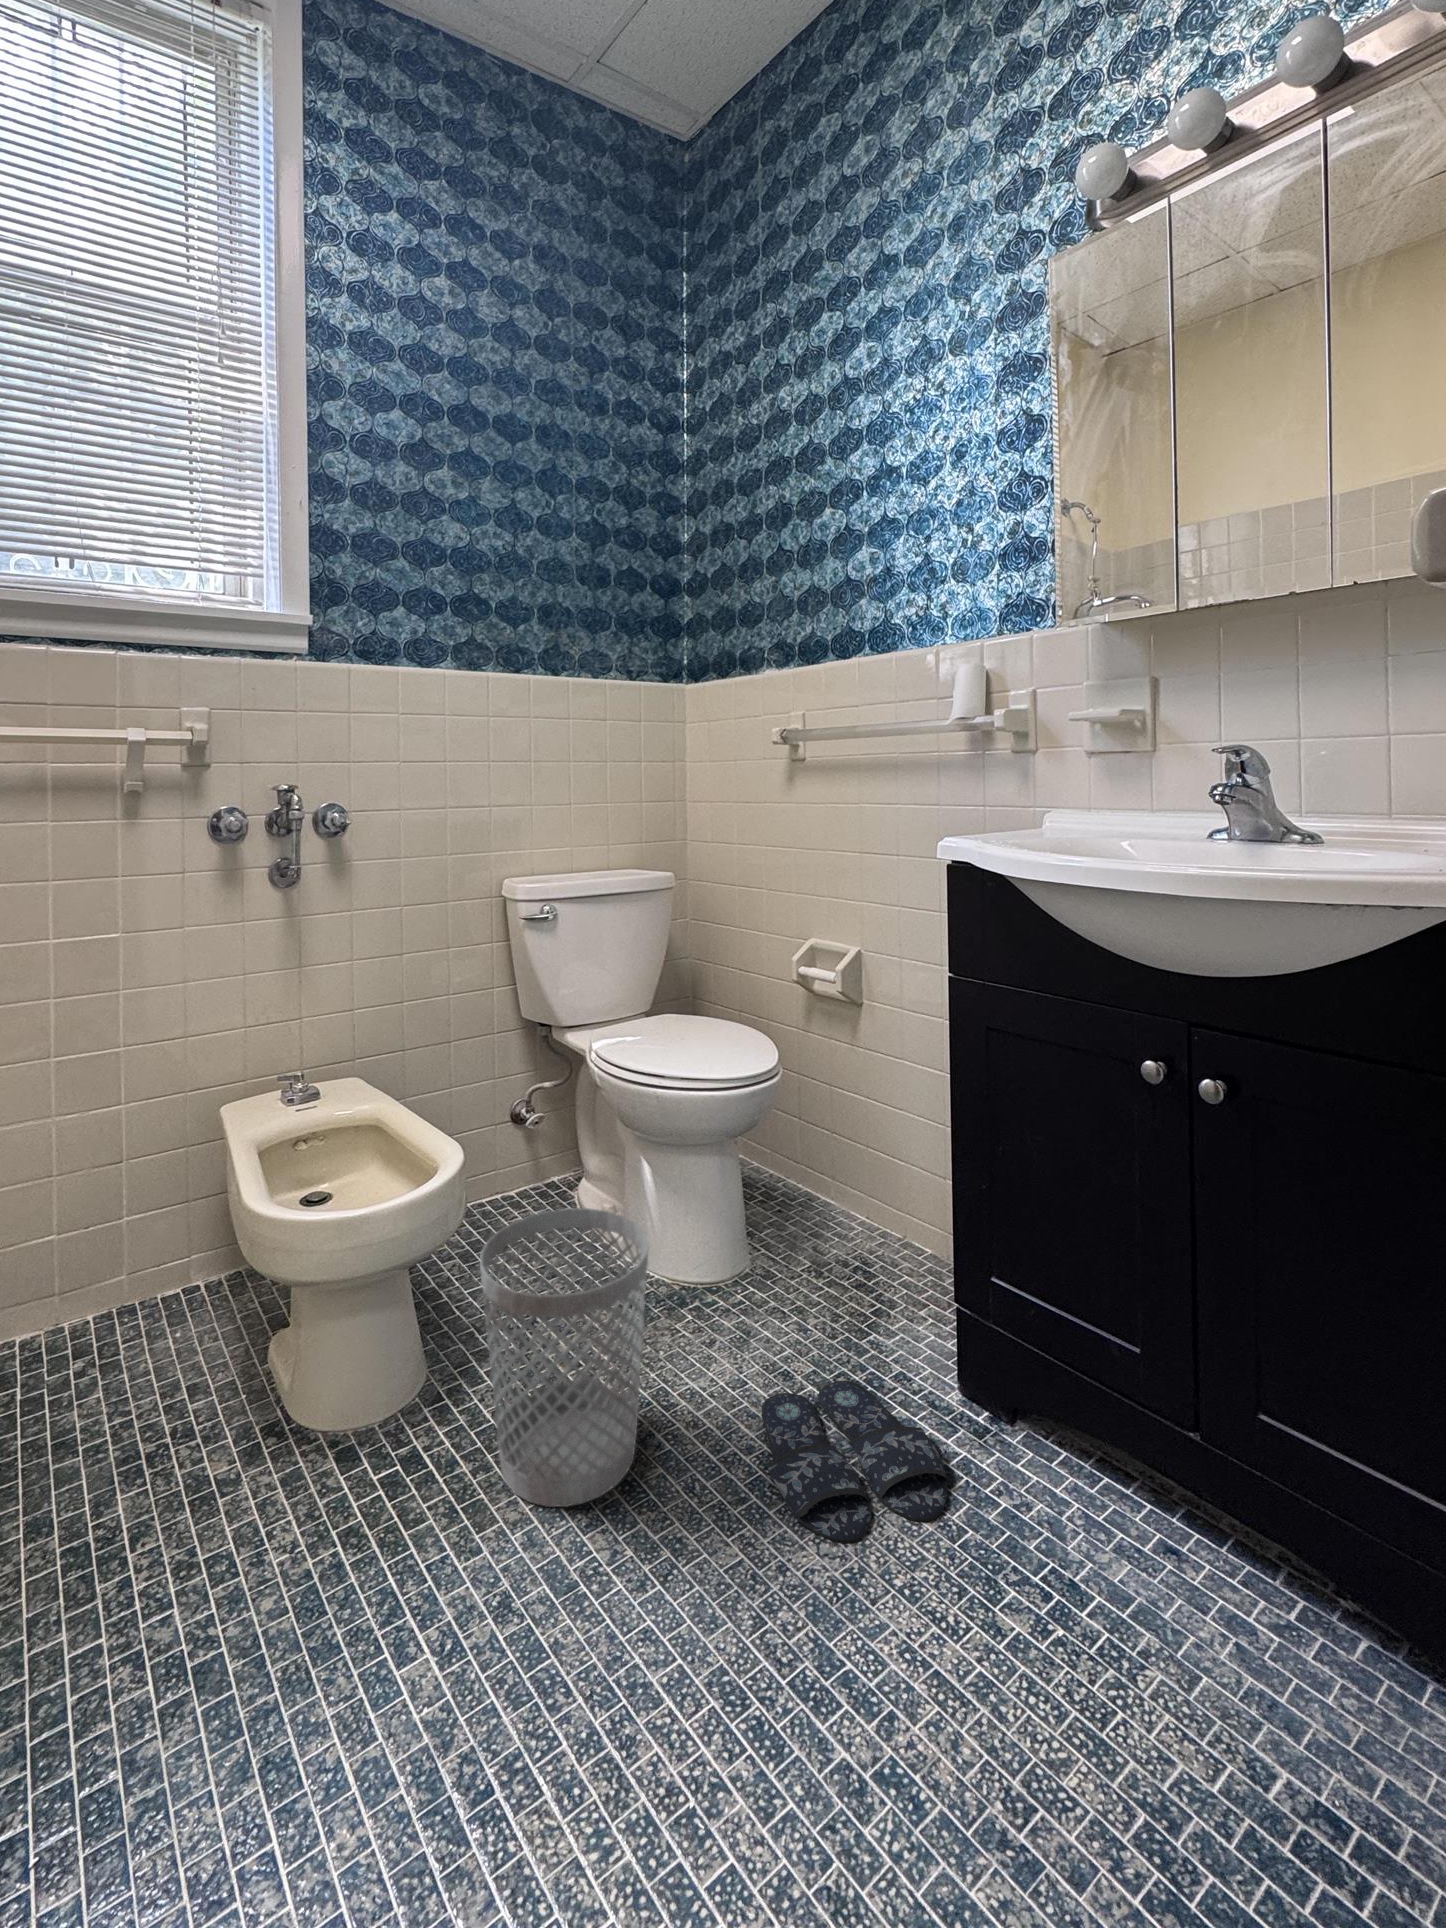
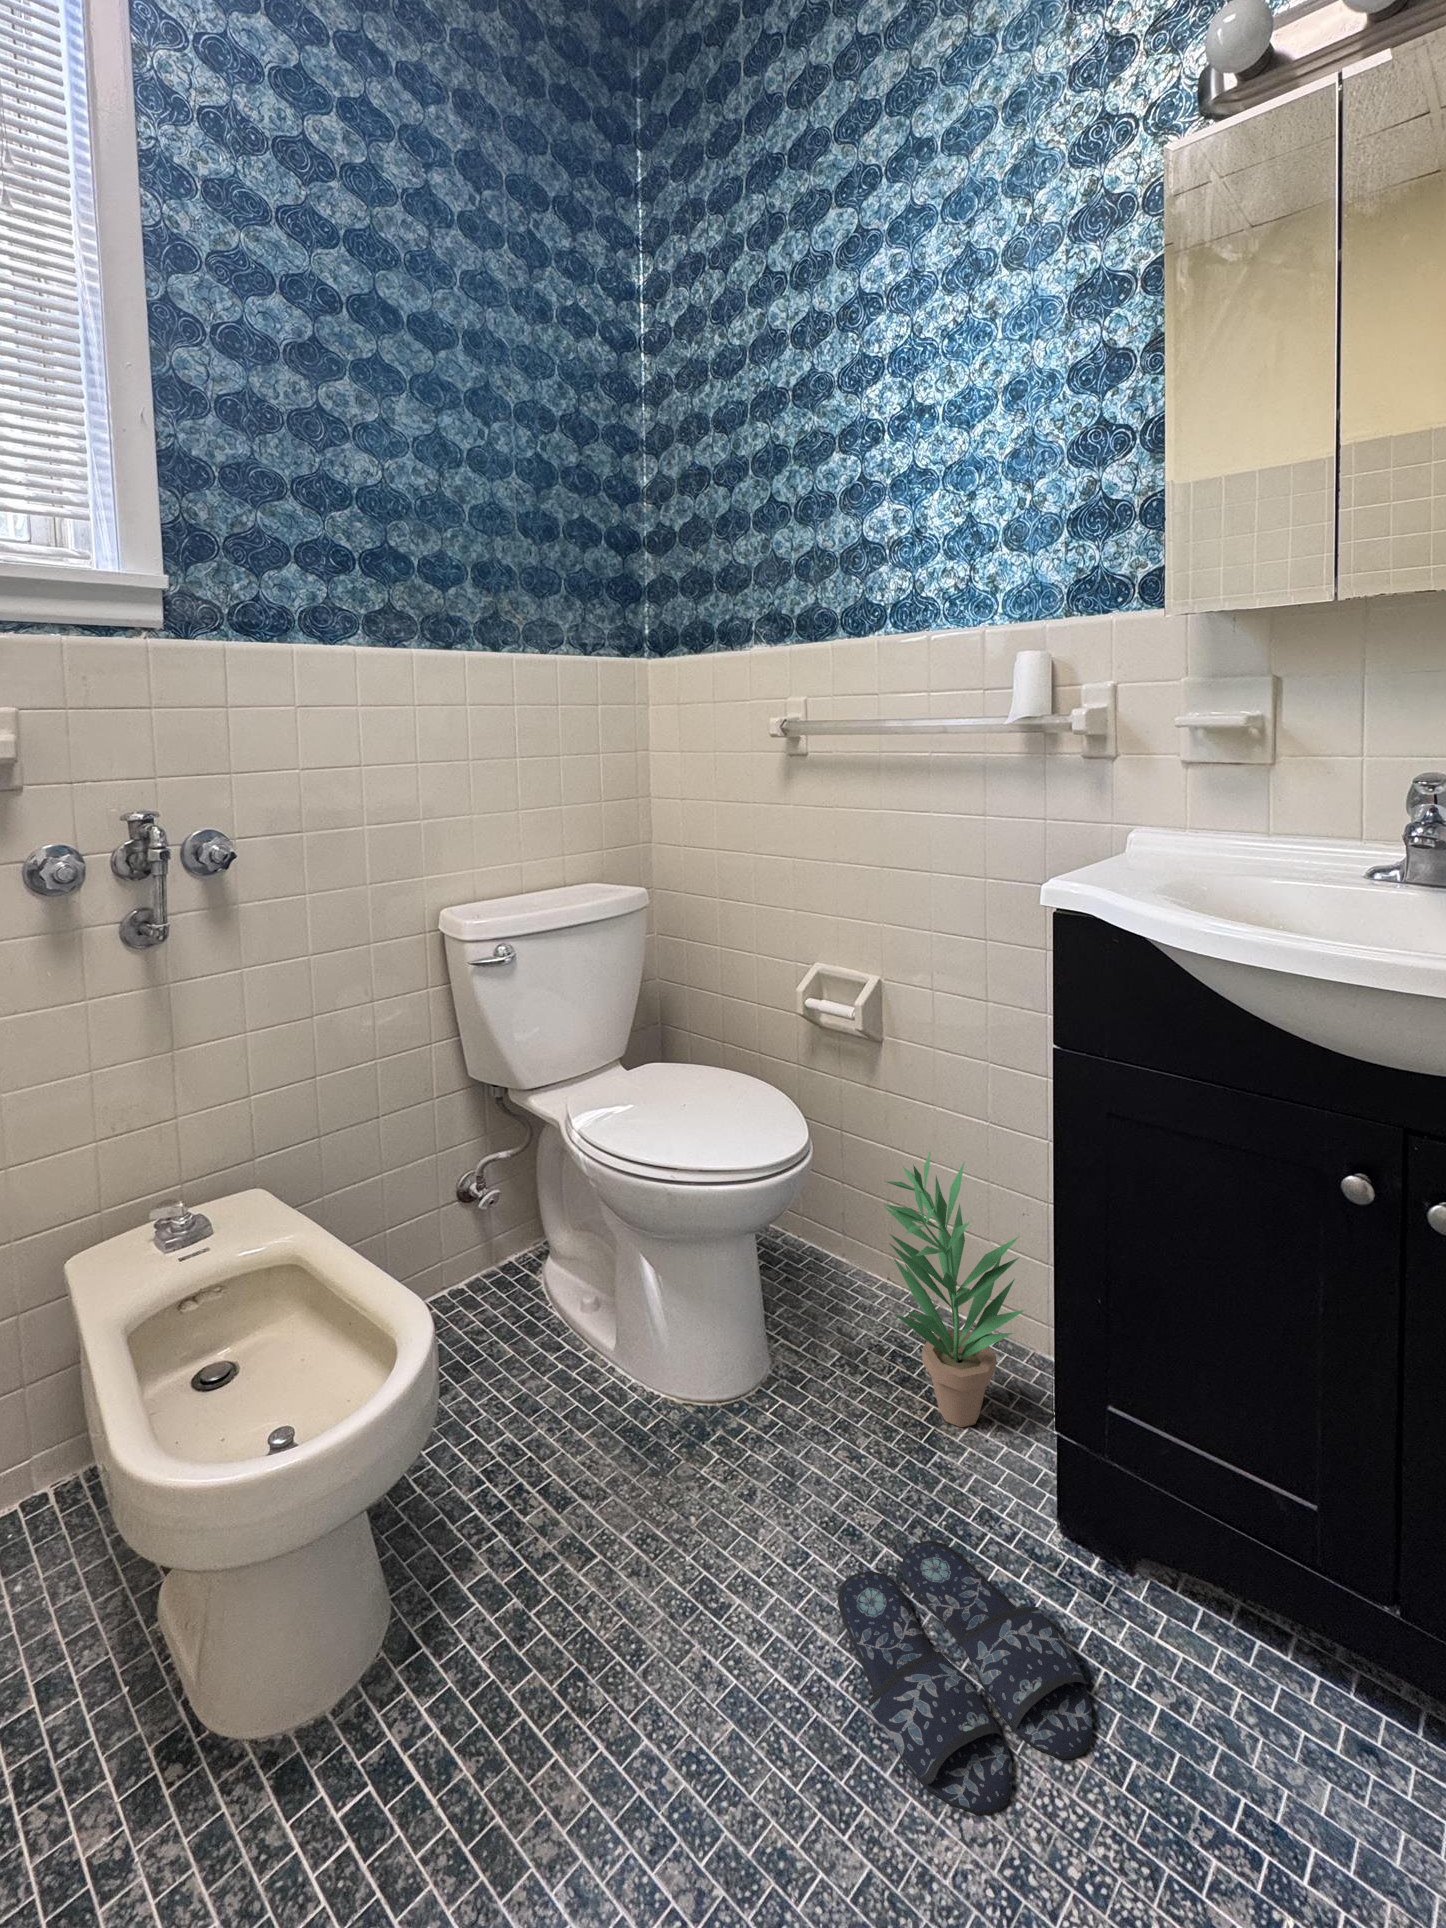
potted plant: none [833,1080,953,1315] -> present [884,1151,1025,1427]
wastebasket: present [480,1208,649,1507] -> none [479,1382,708,1824]

